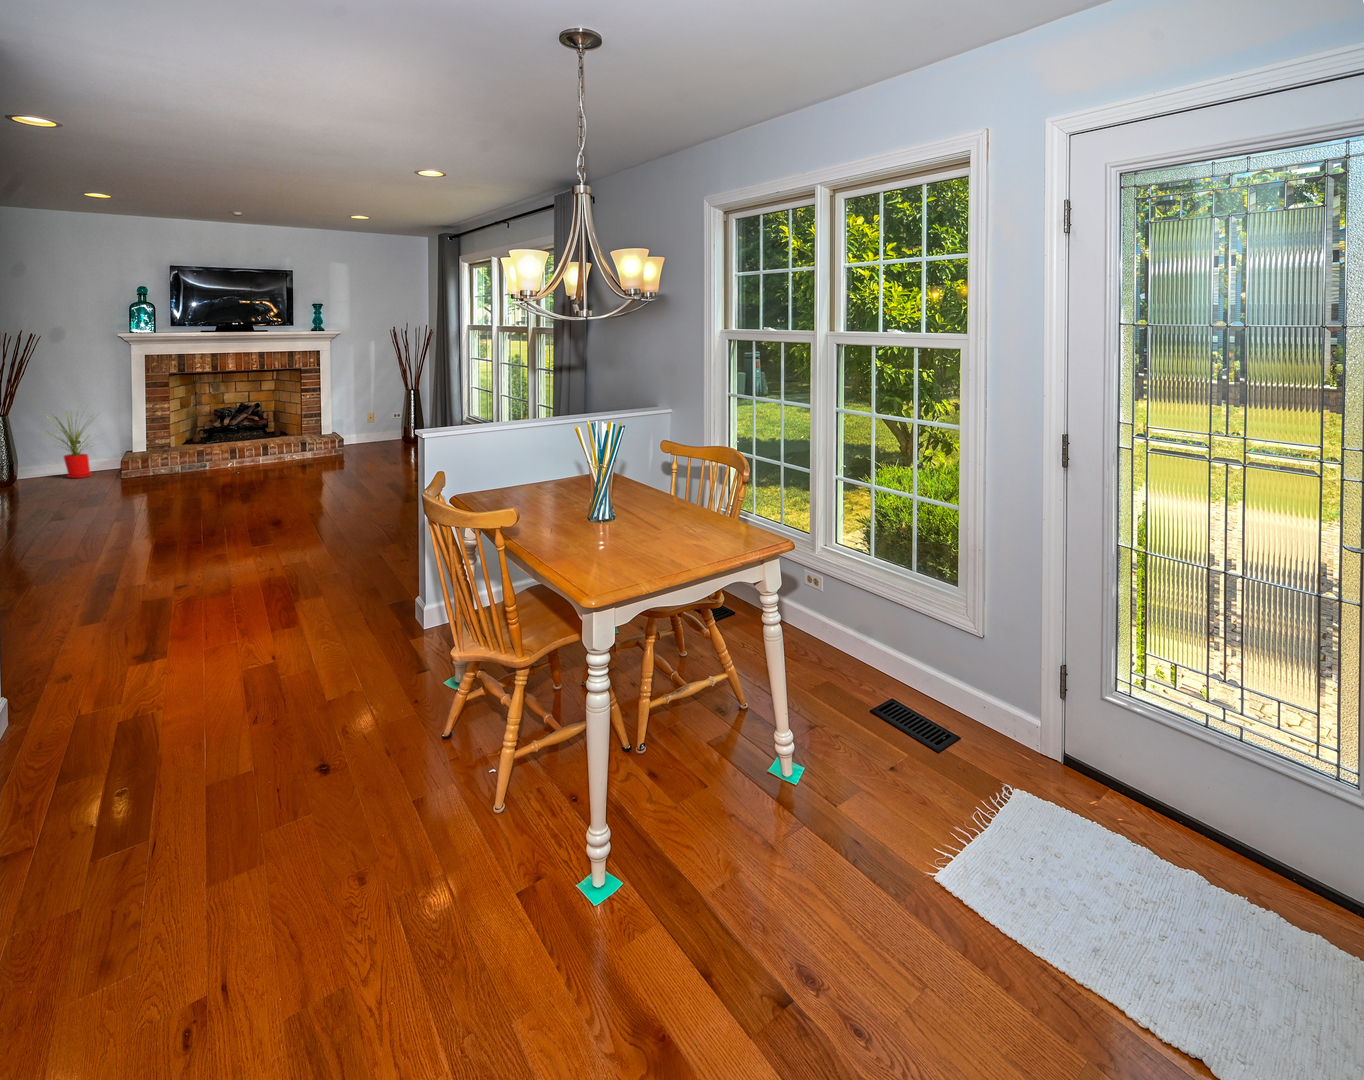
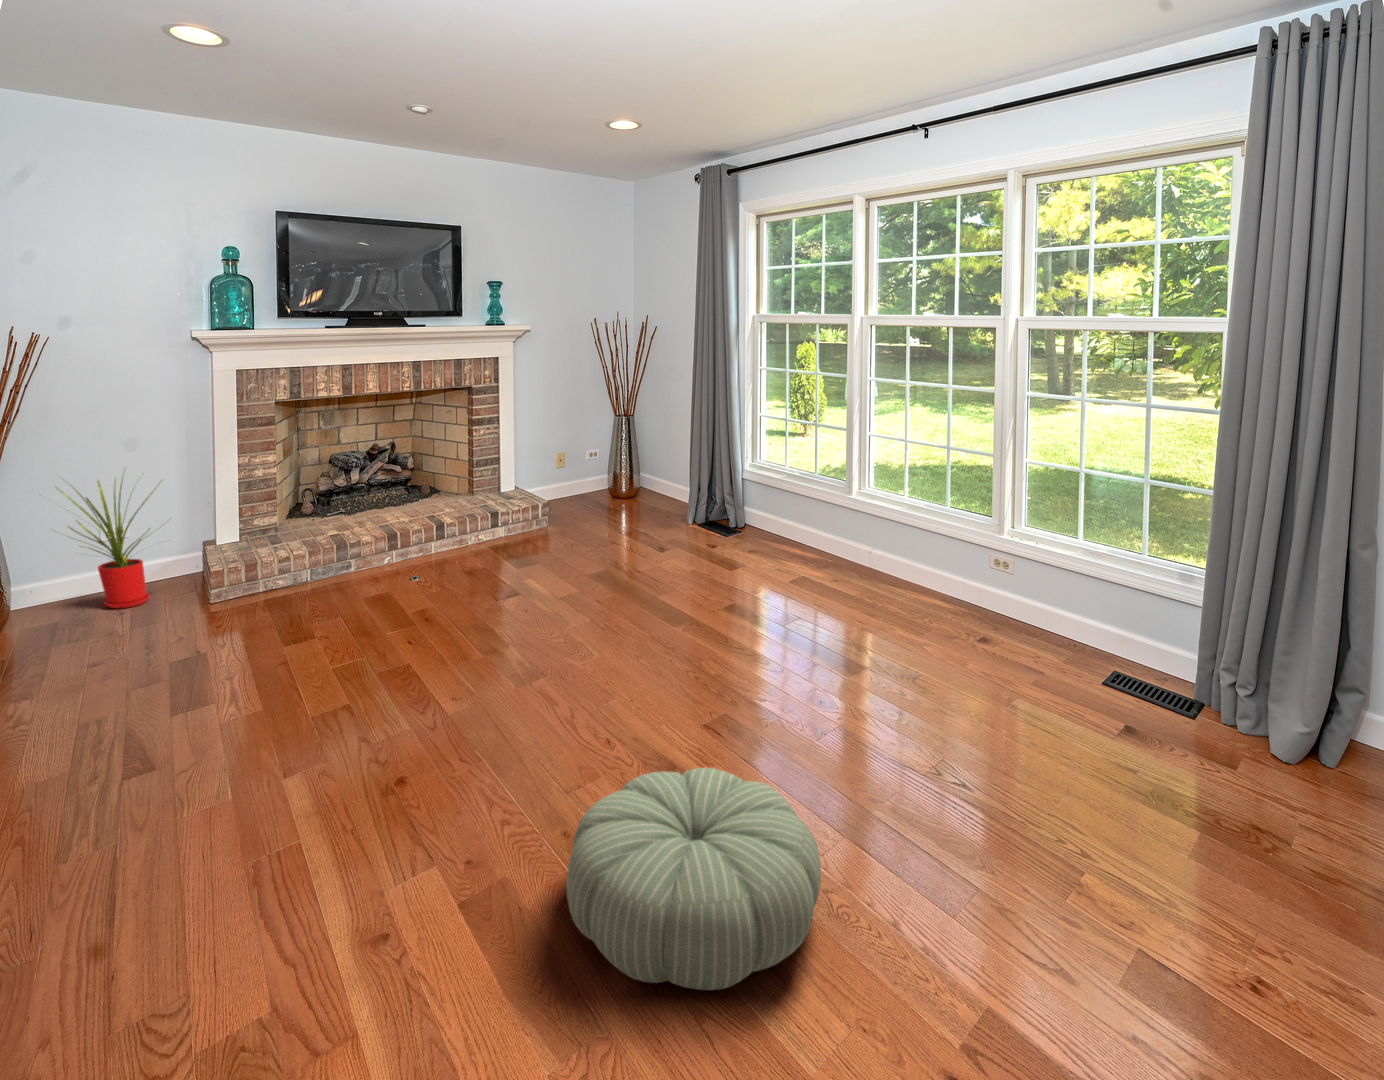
pouf: none [181,506,286,559] -> present [567,768,821,990]

